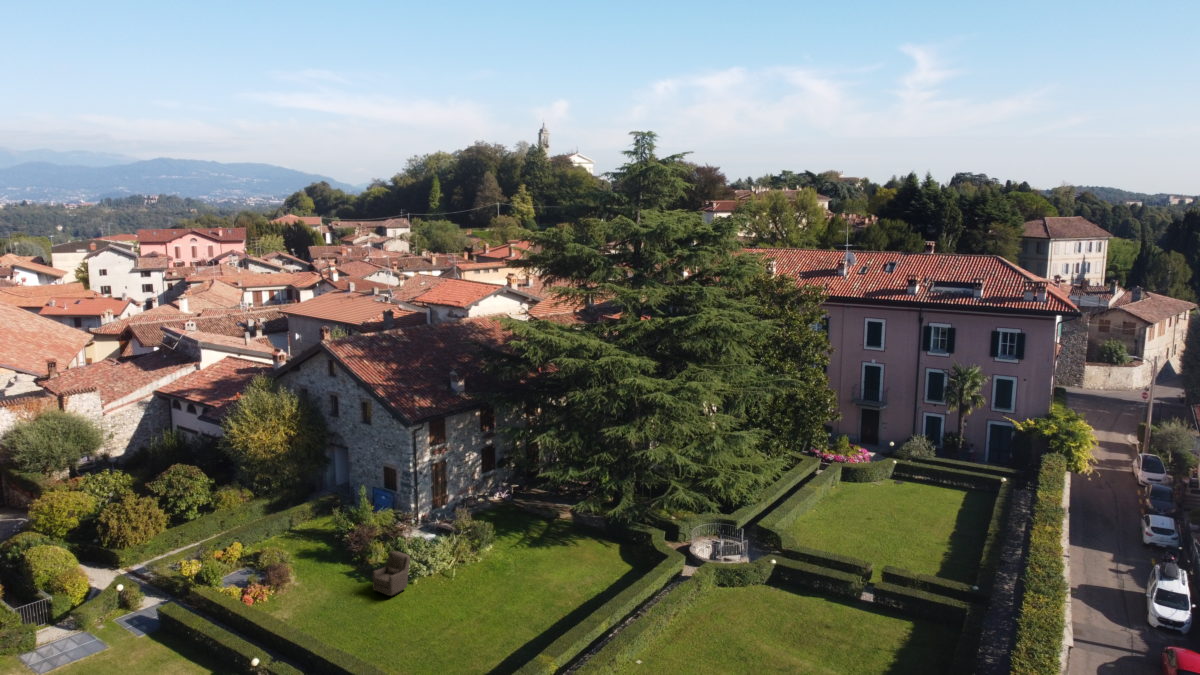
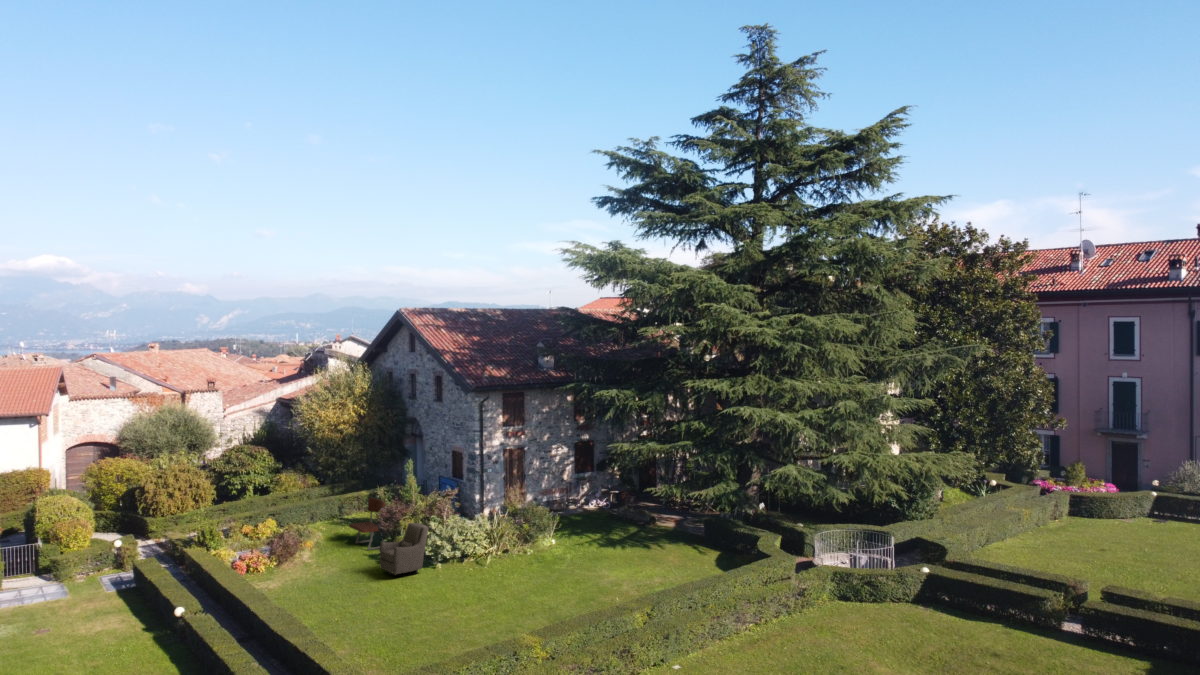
bench: none [321,523,357,568] -> present [349,498,386,550]

